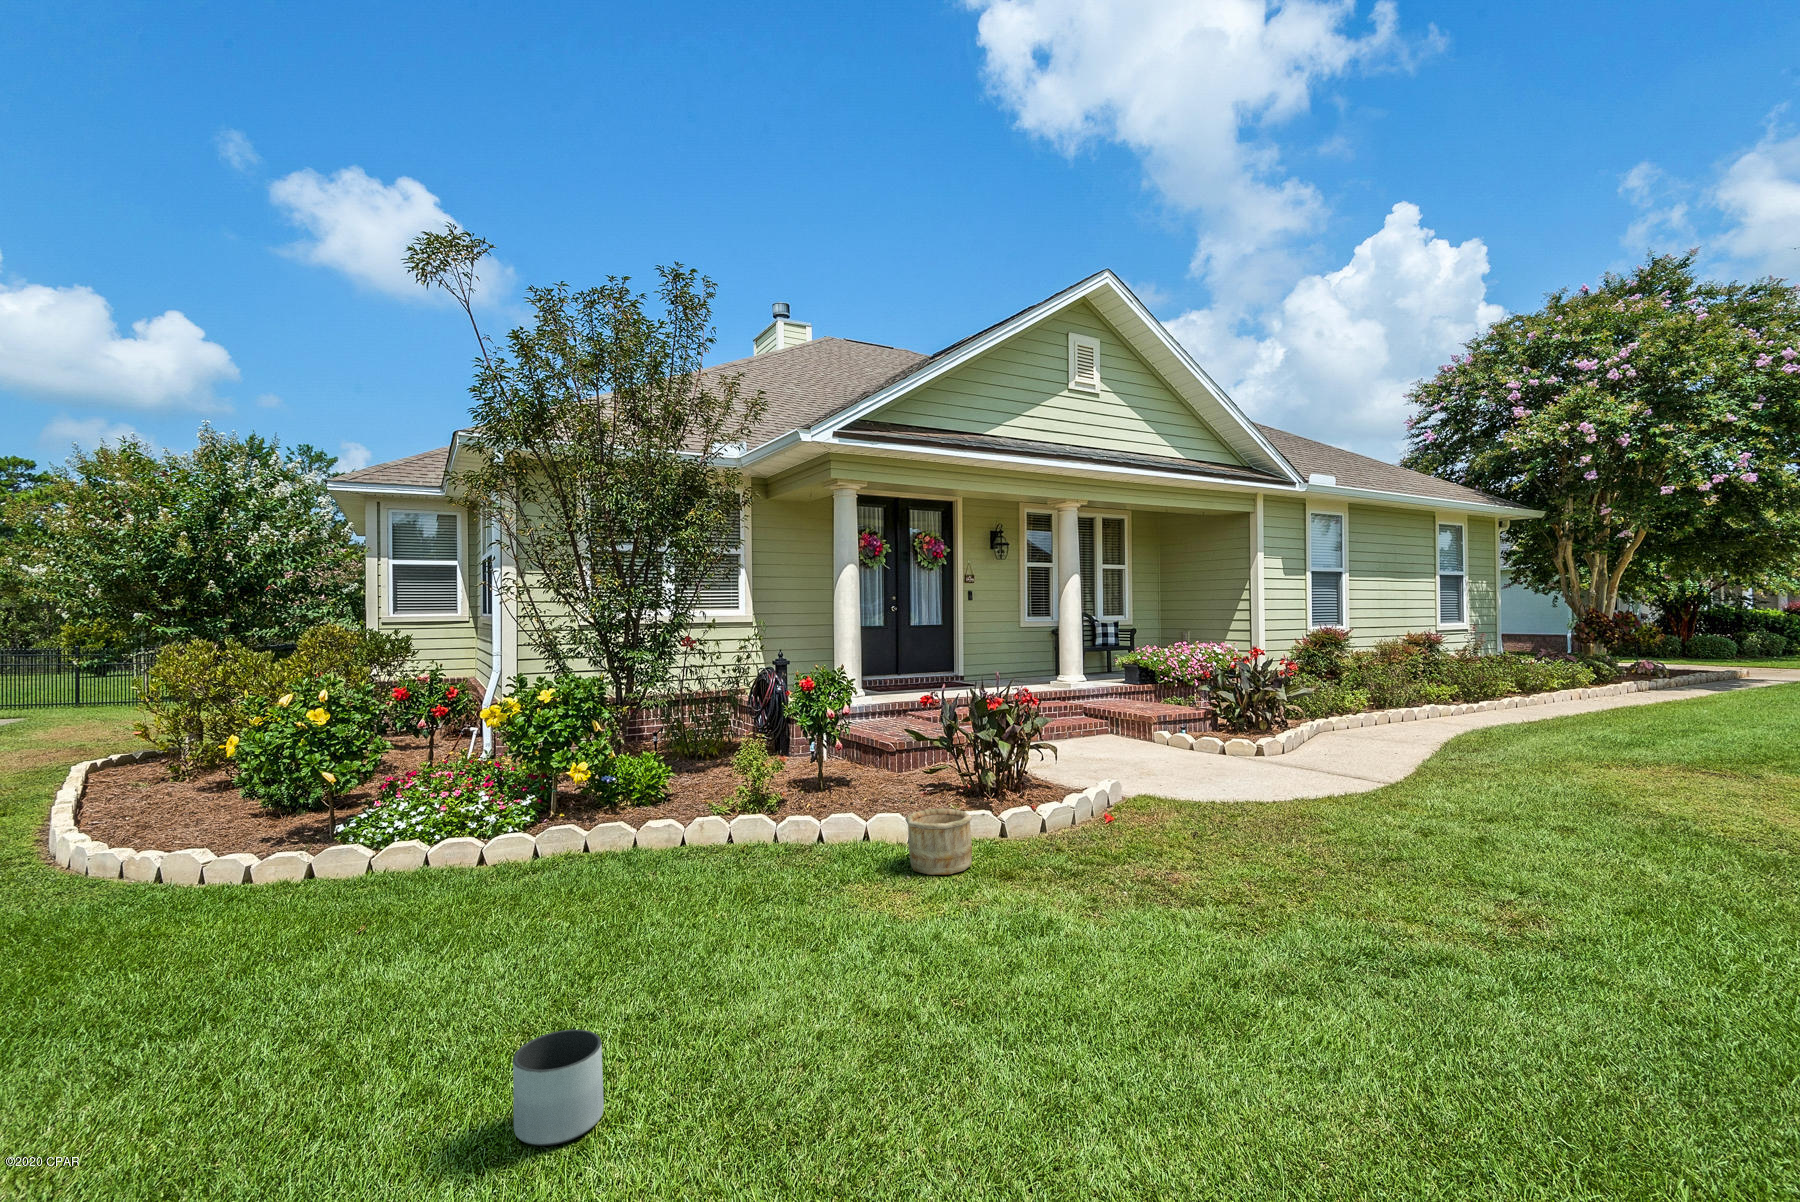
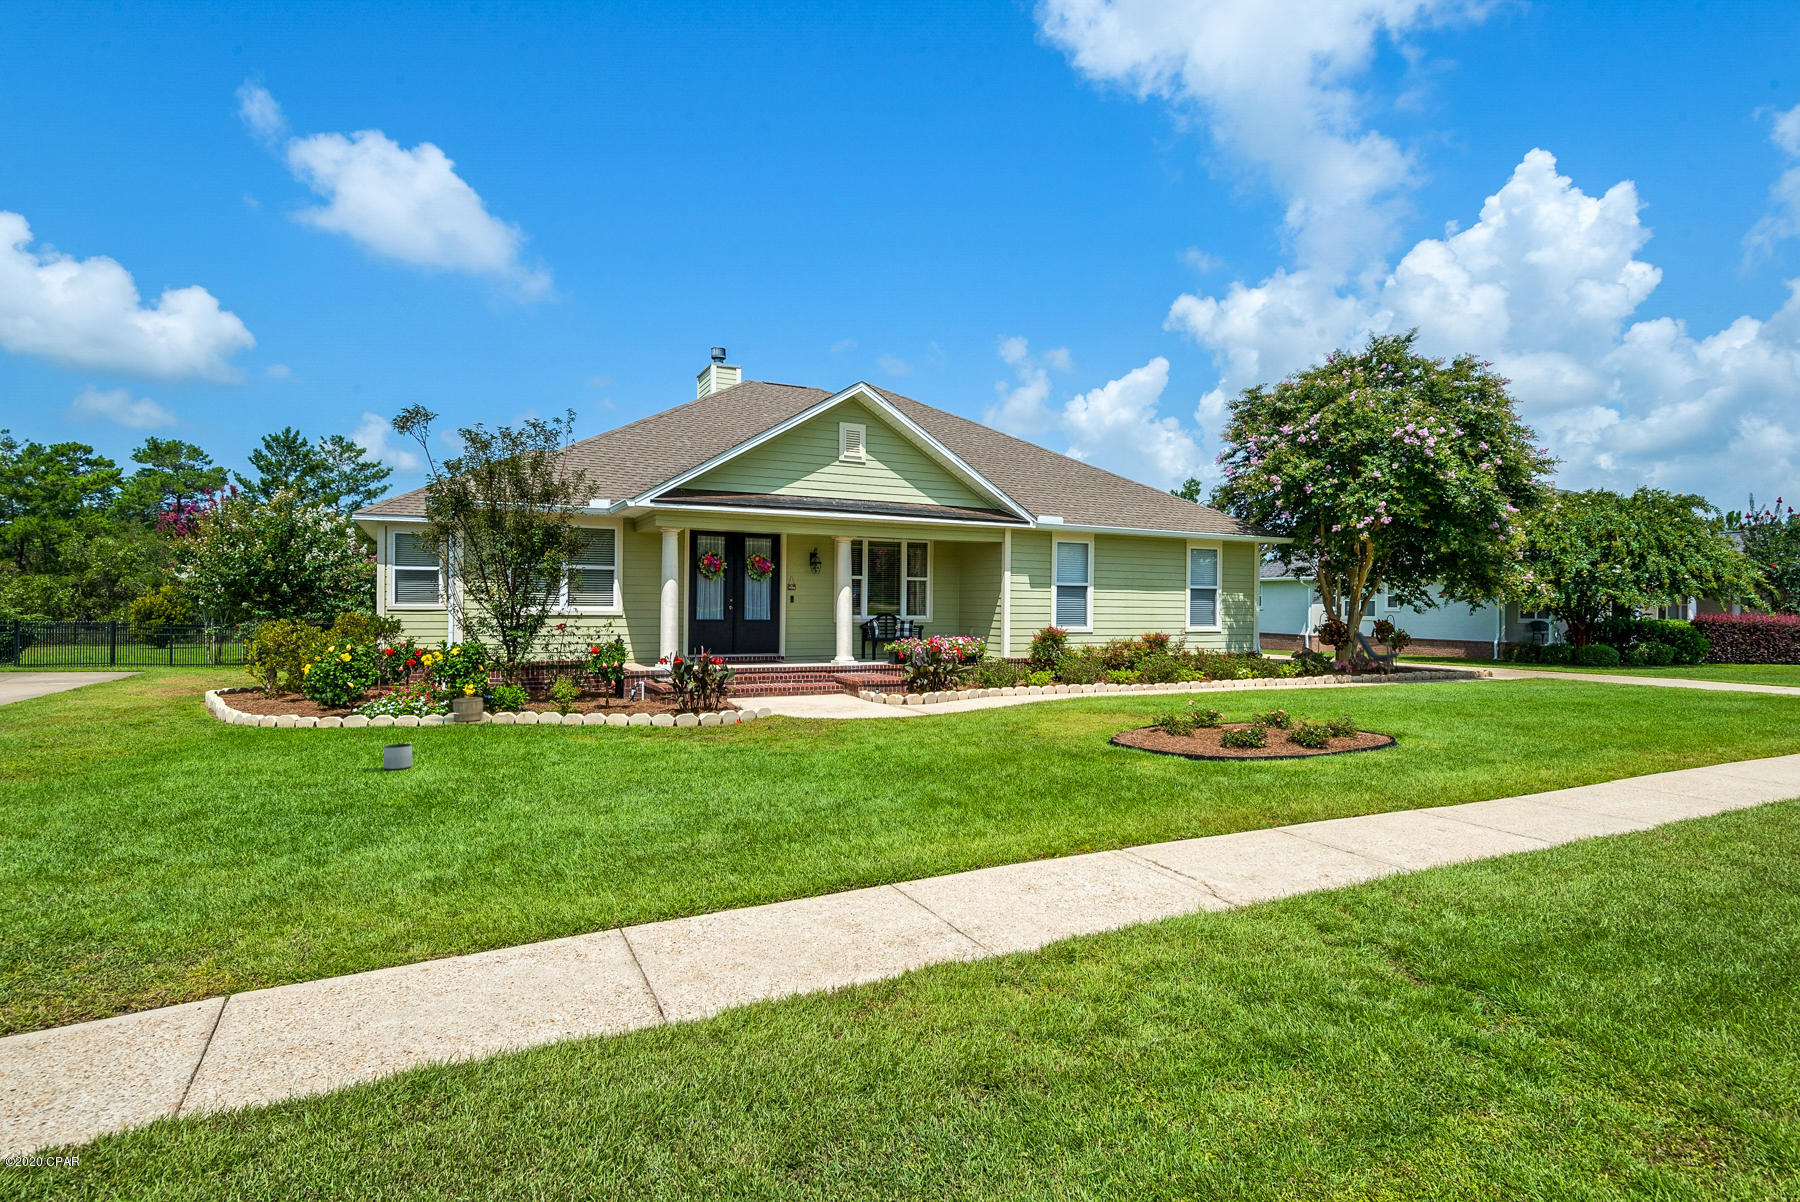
lounge chair: none [1627,626,1697,675] -> present [1355,632,1399,671]
wooden bucket: present [905,809,972,875] -> present [452,697,483,722]

